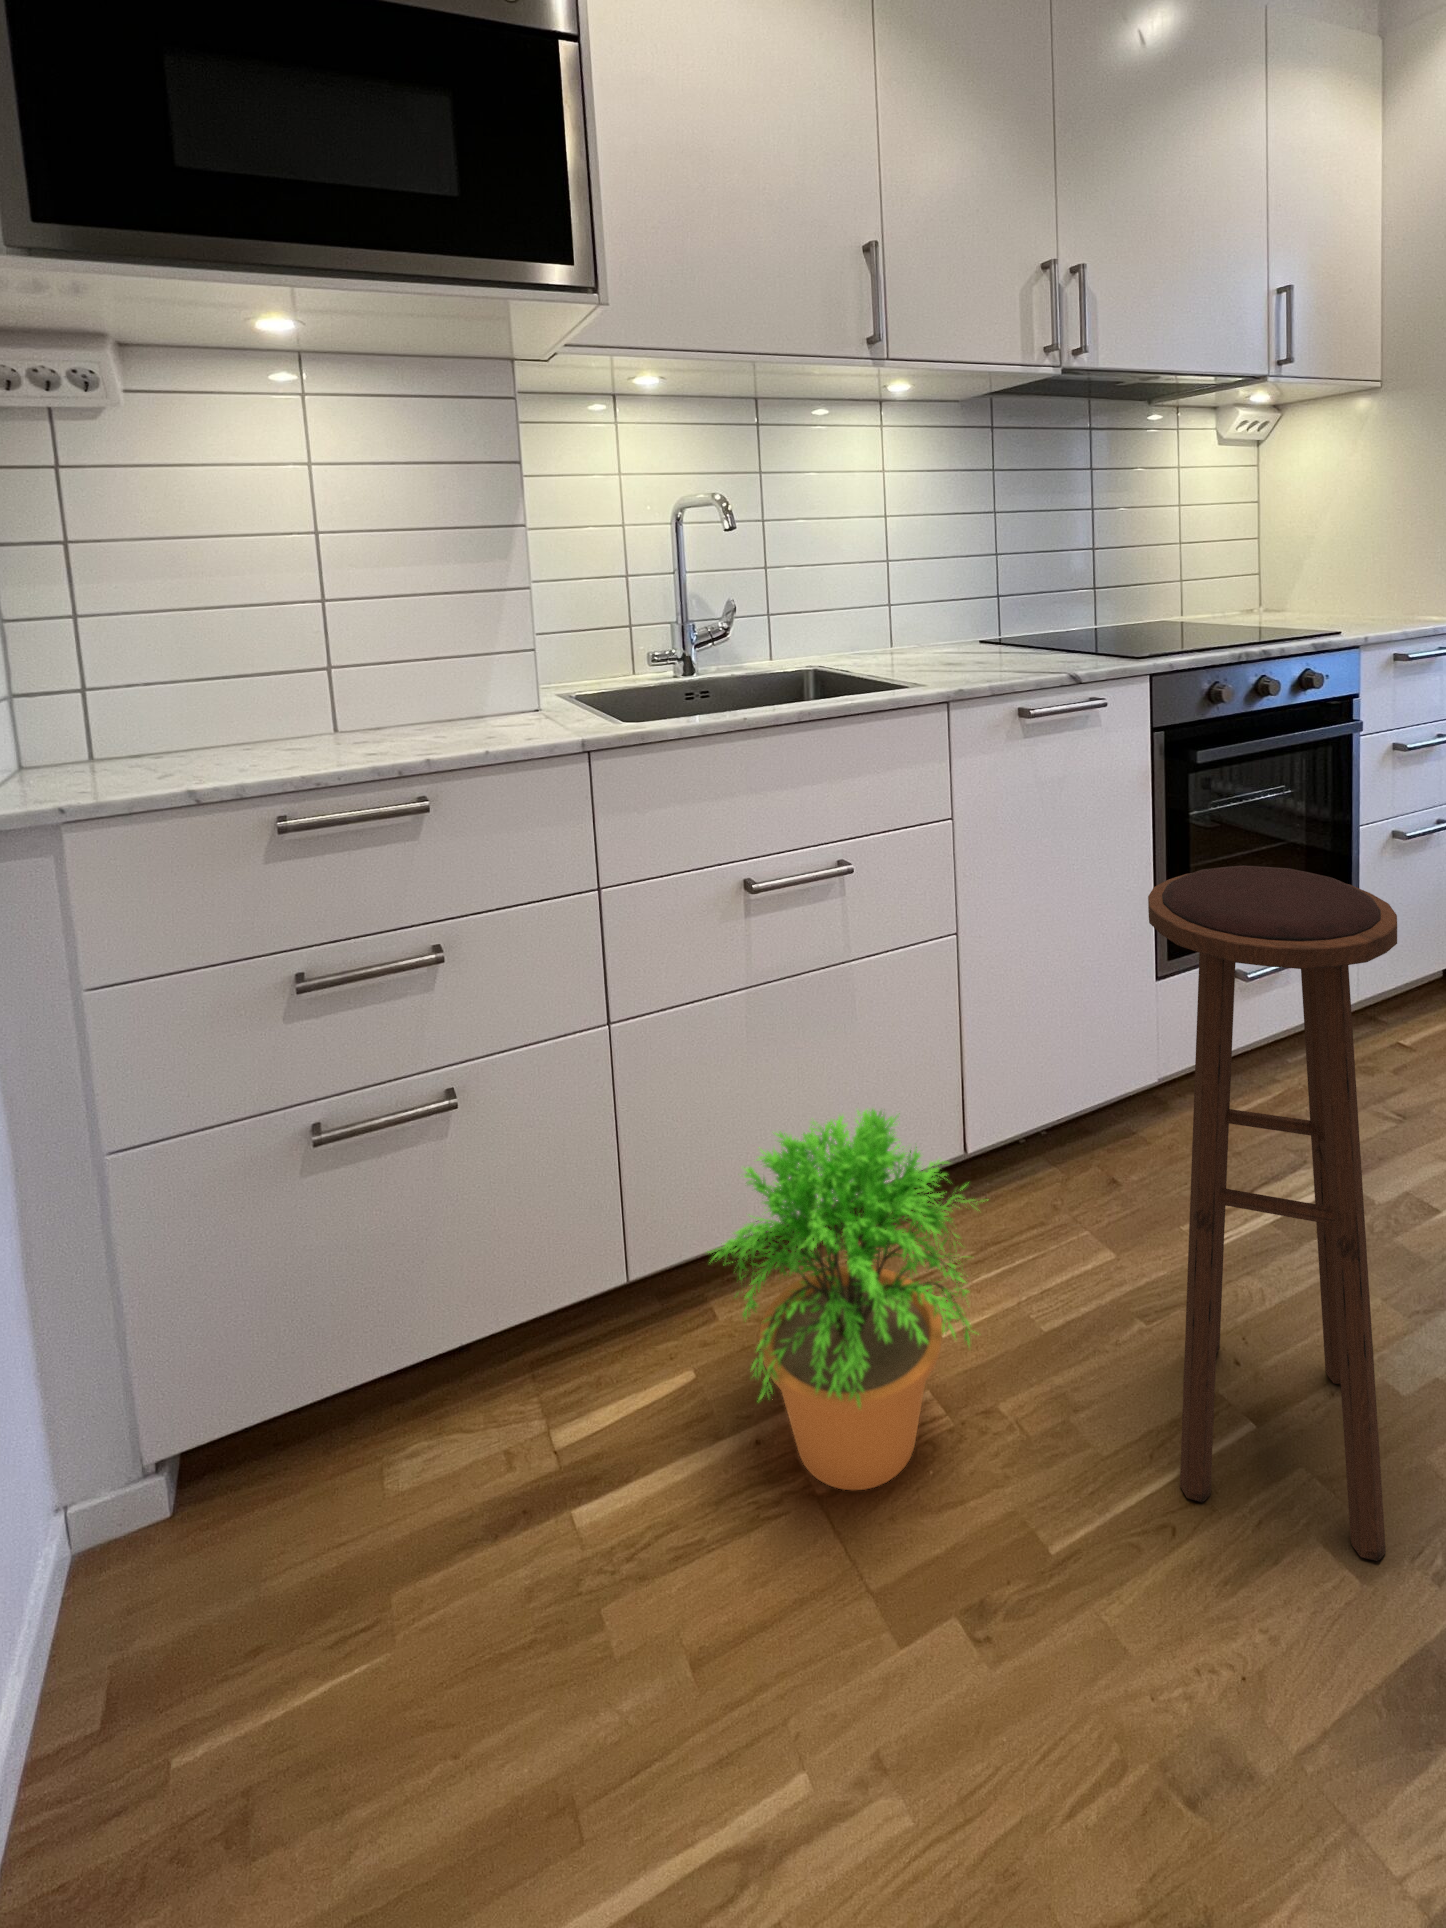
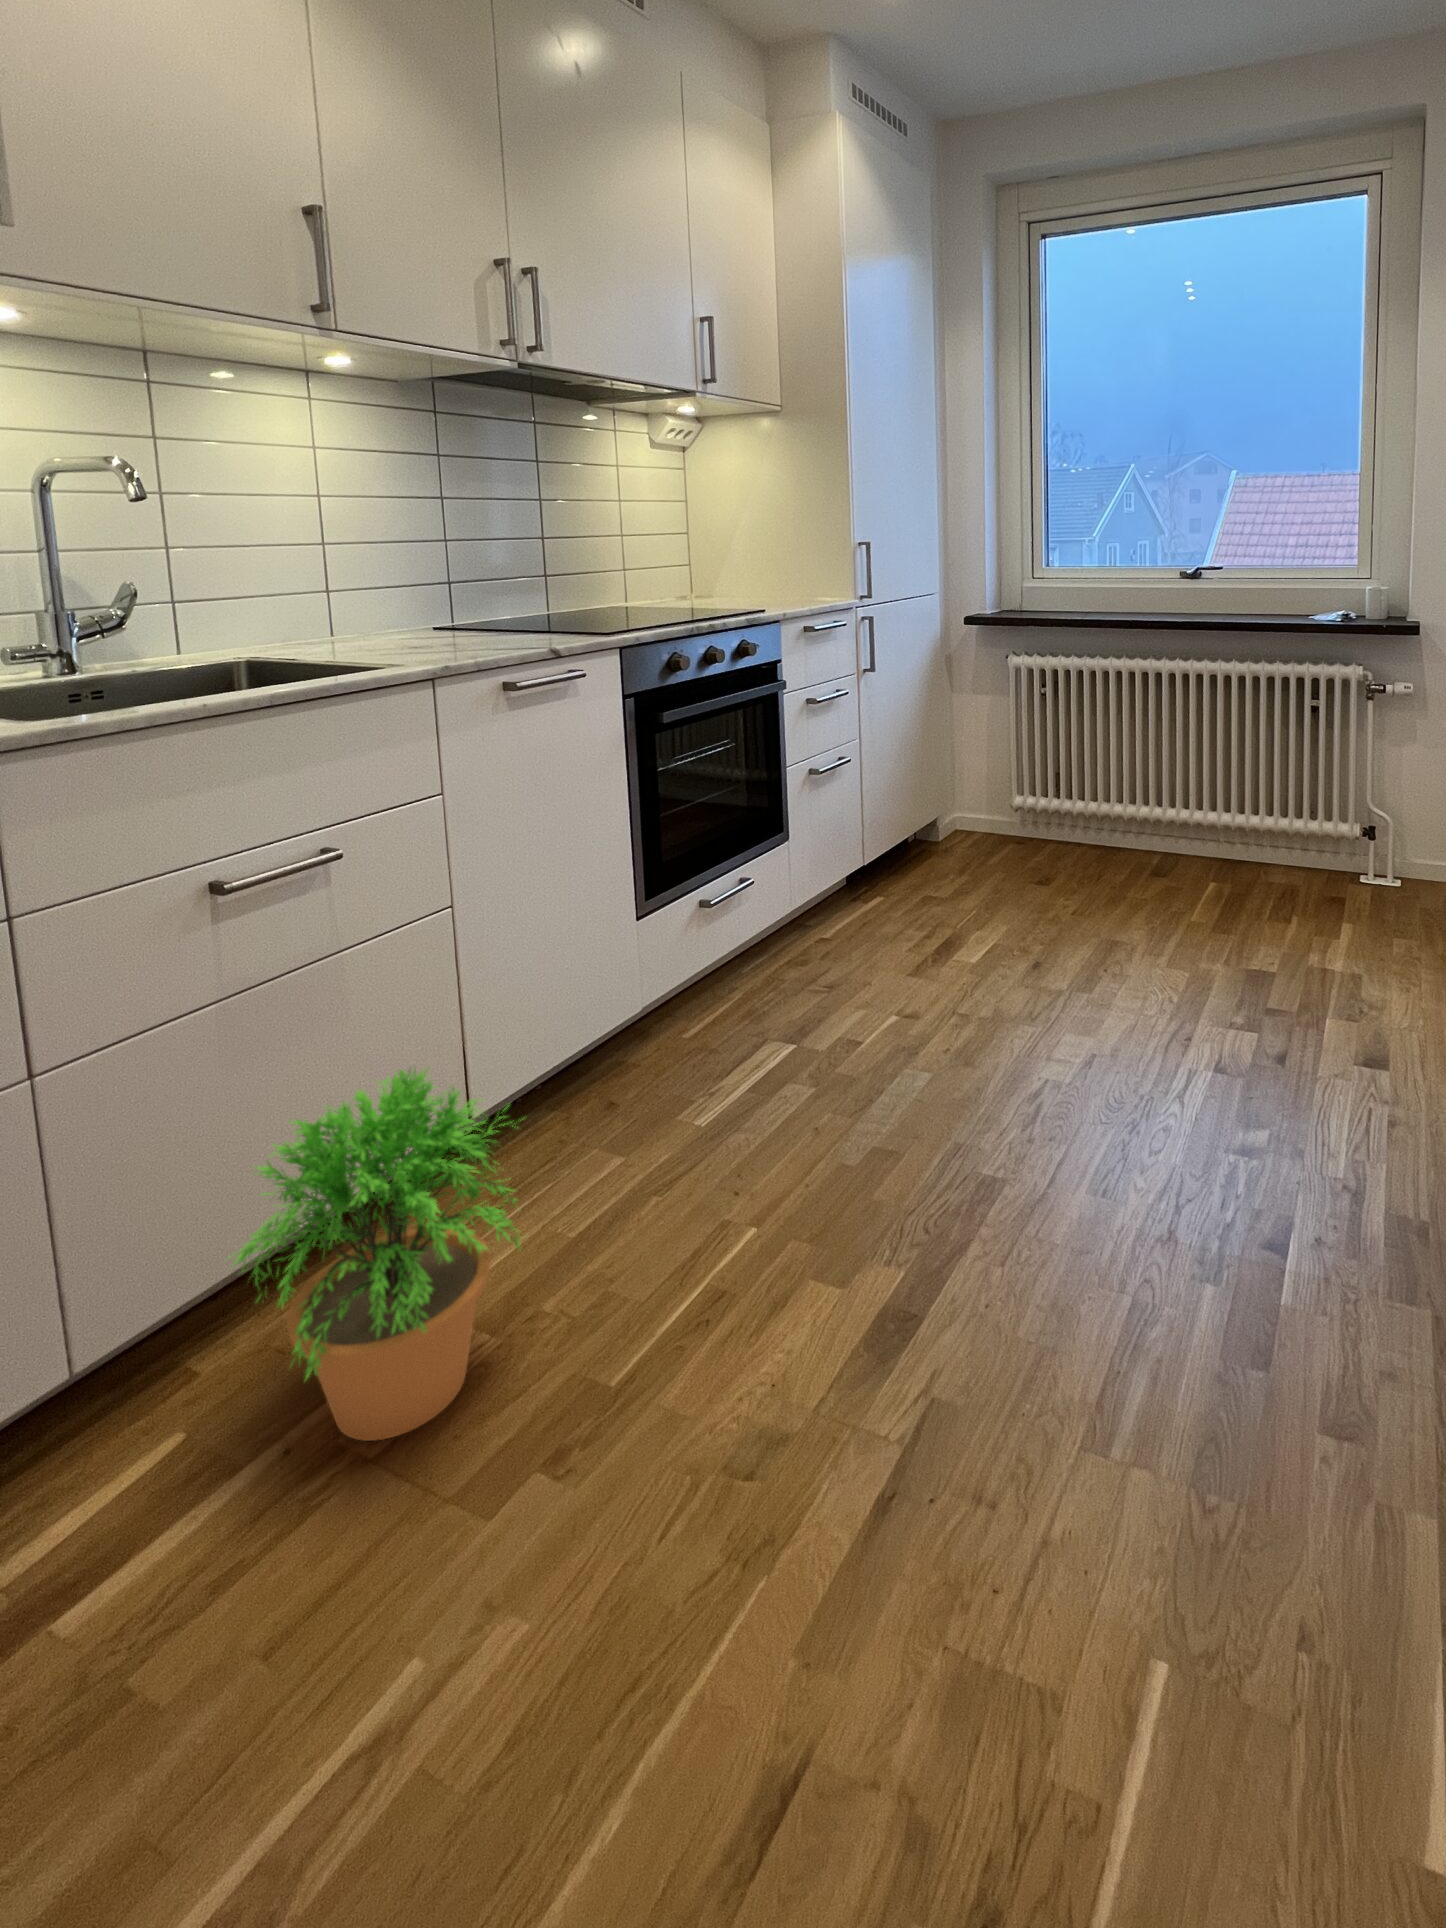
stool: present [1148,866,1397,1561] -> none [657,782,855,1296]

